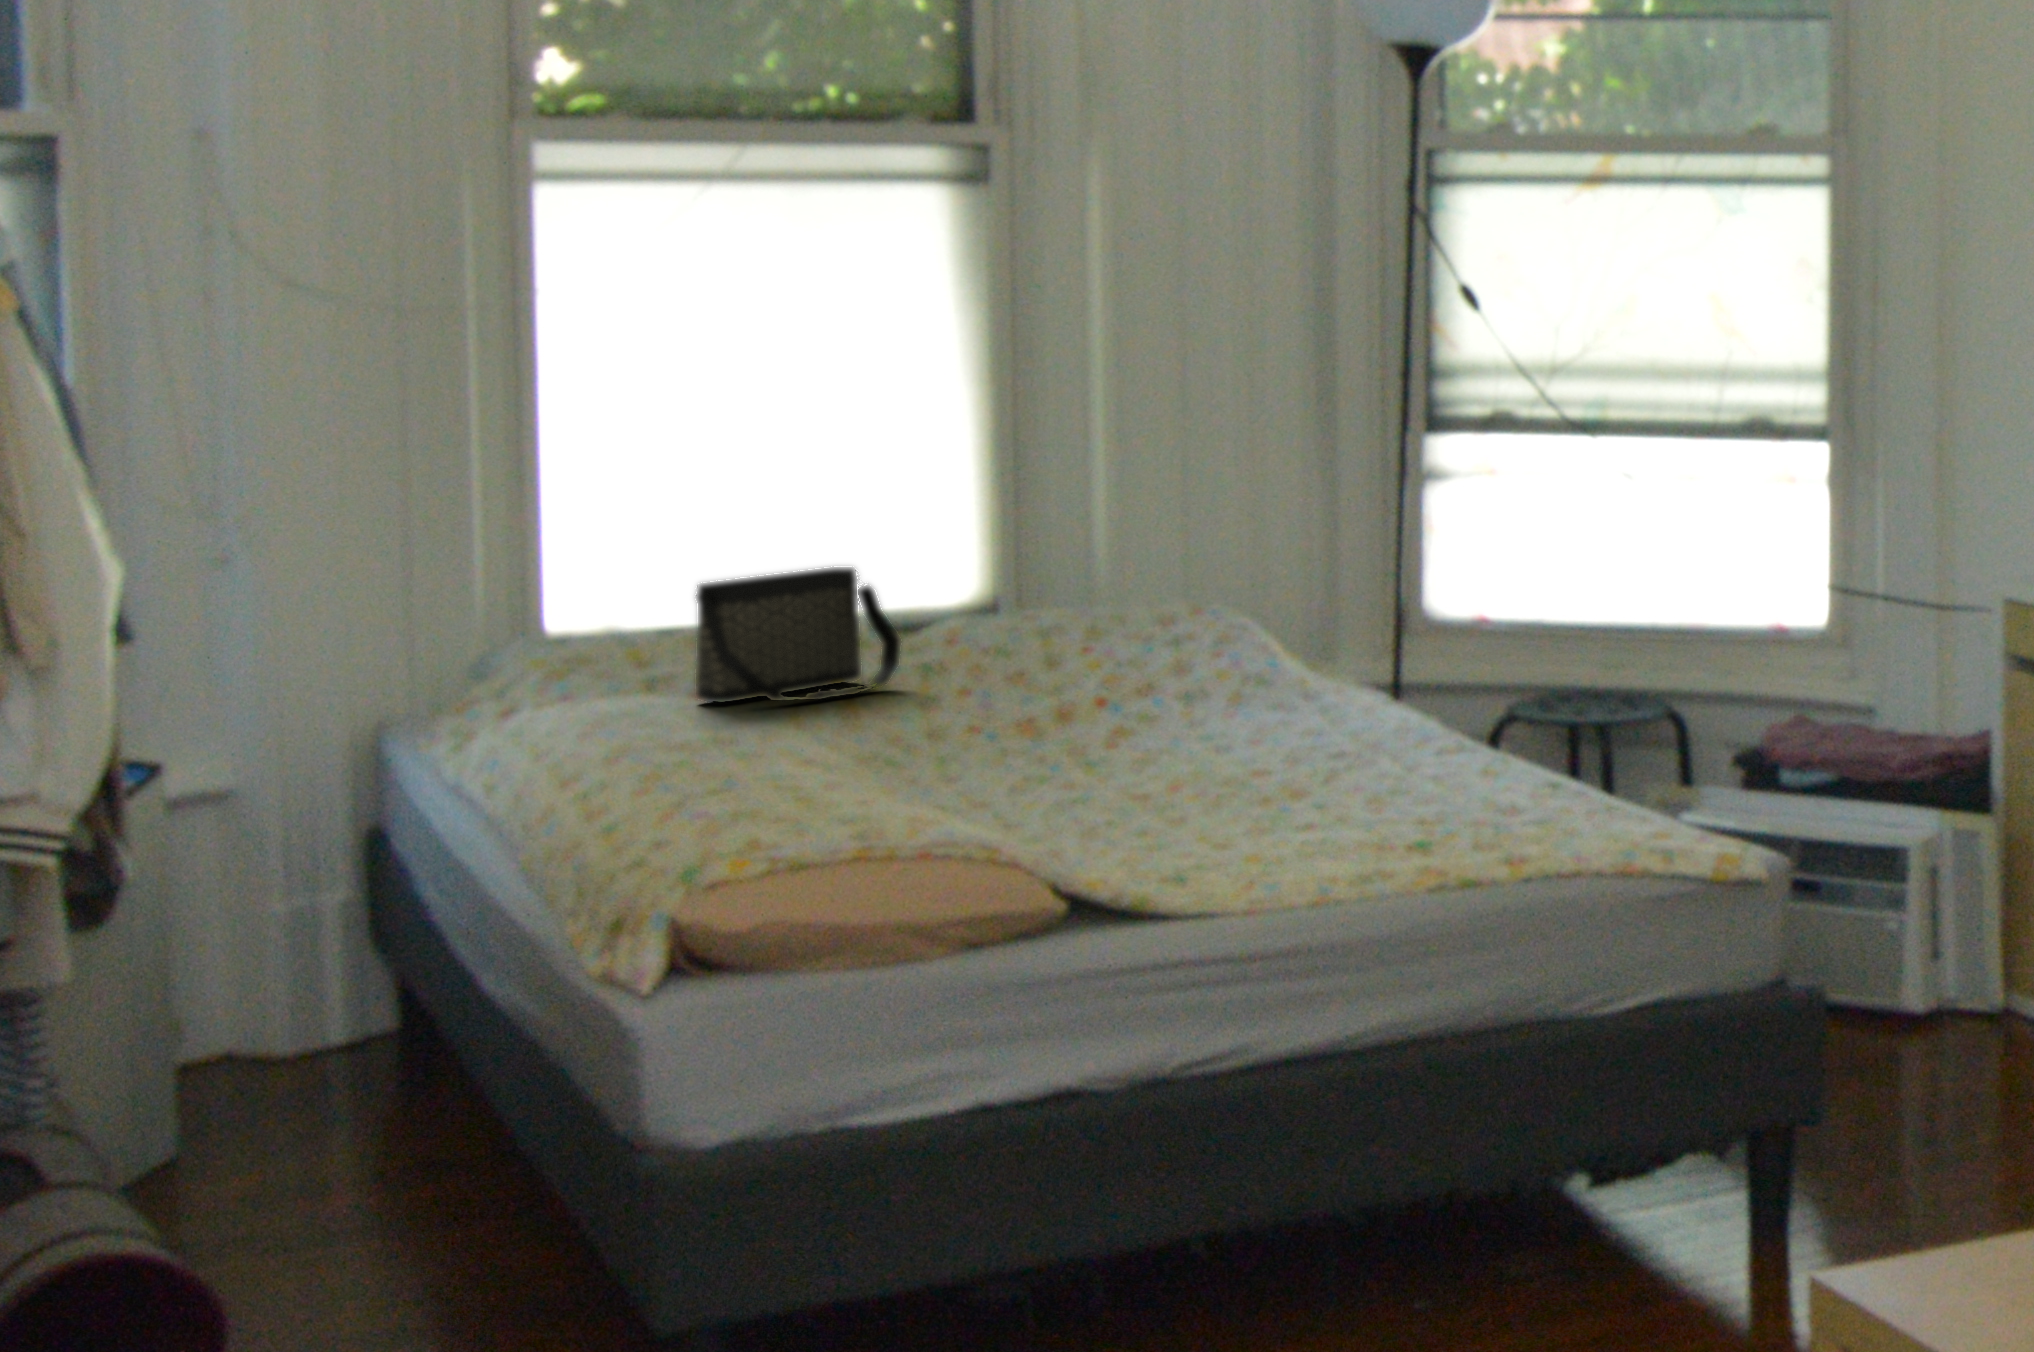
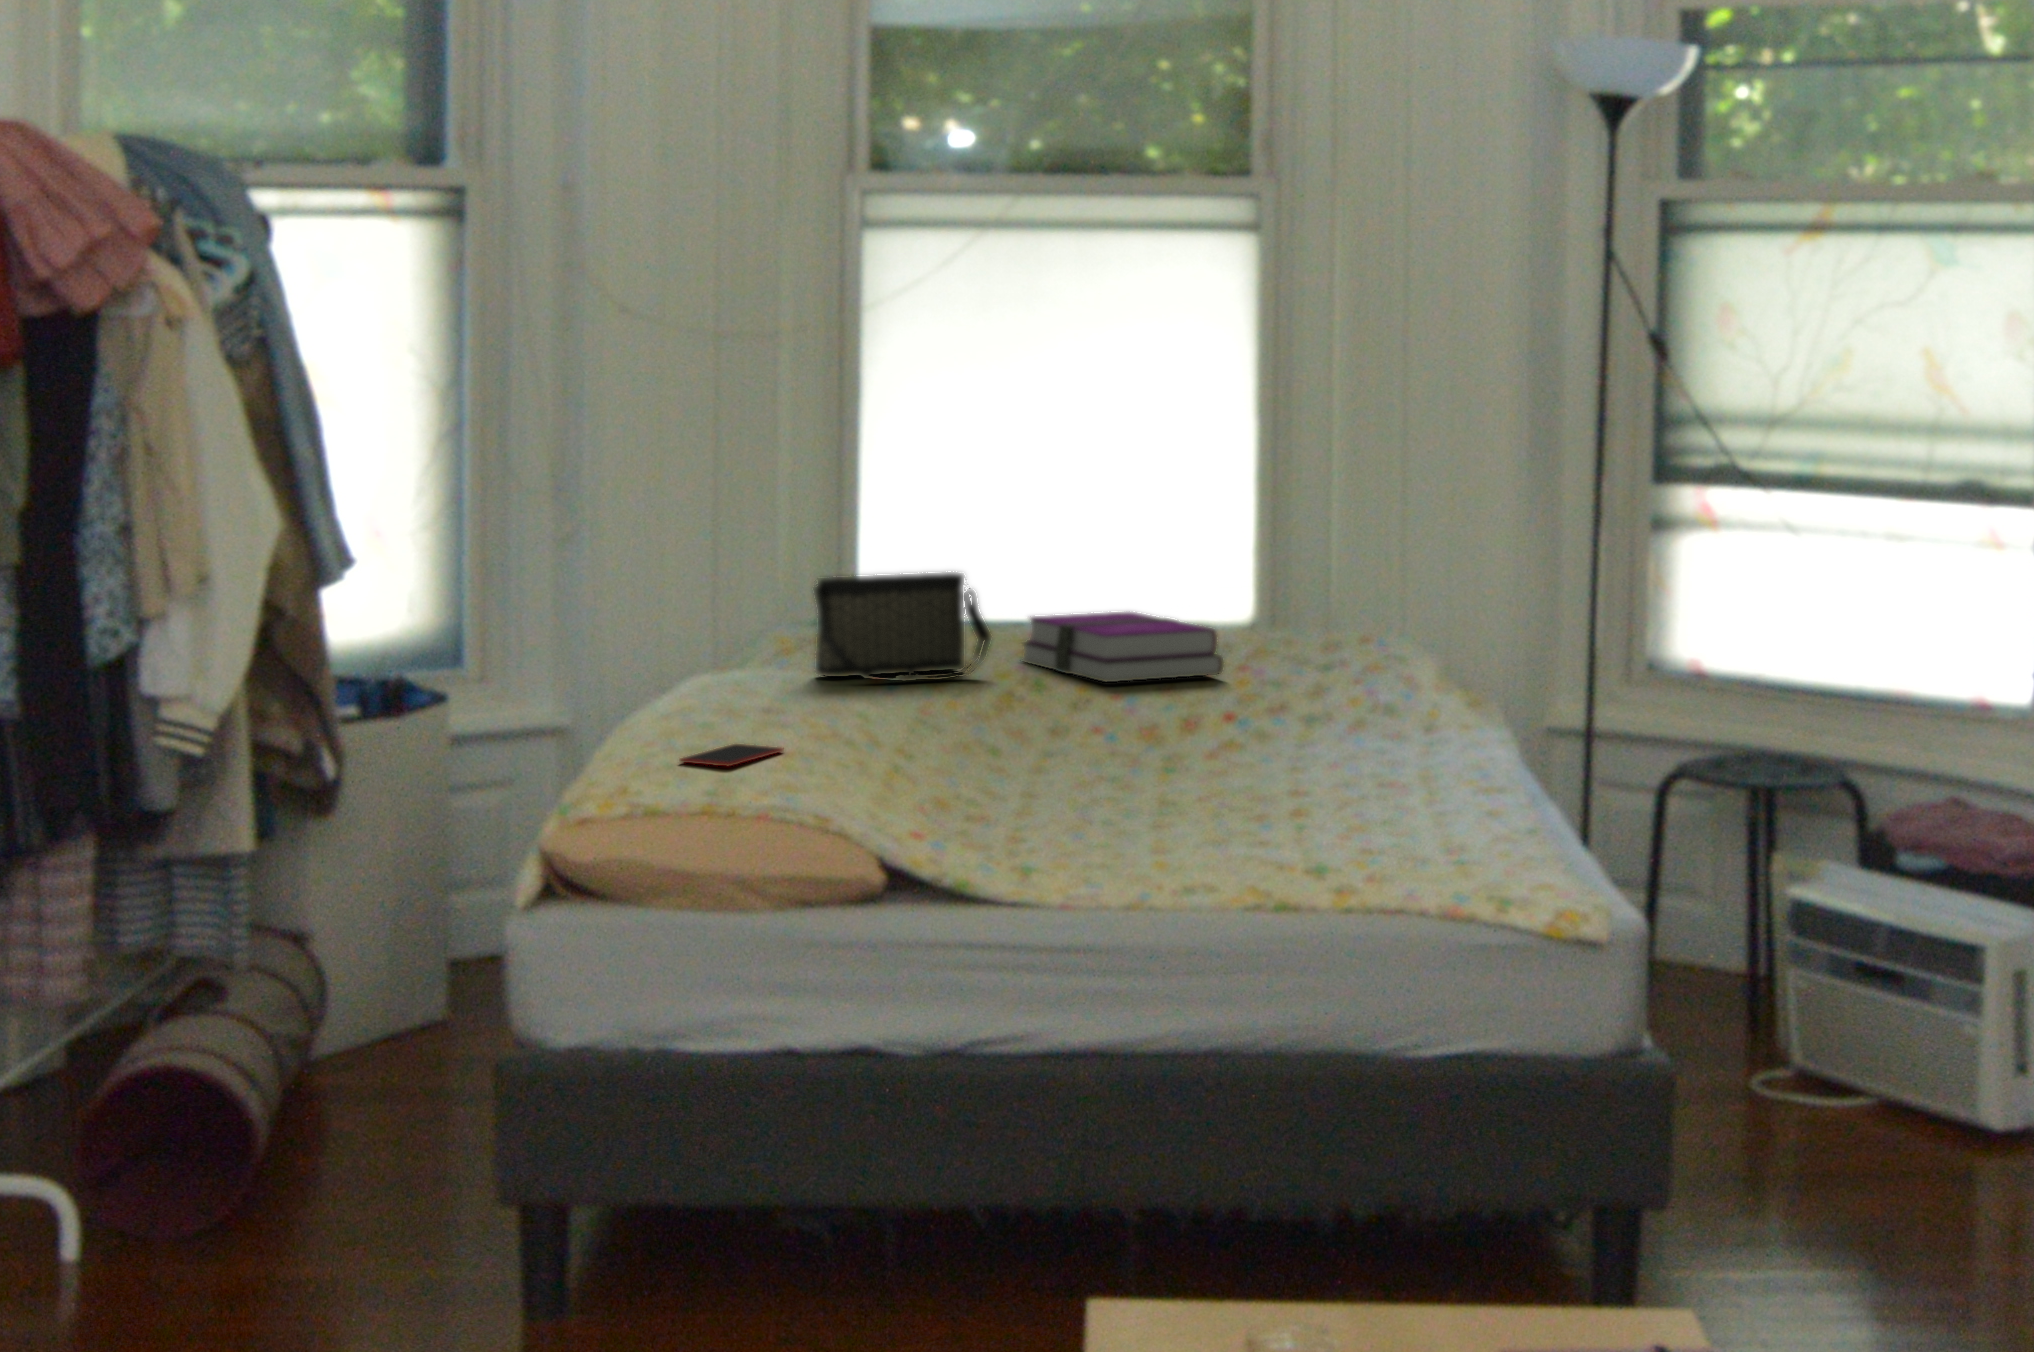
hardback book: none [892,600,1154,680] -> present [1022,611,1223,682]
smartphone: none [752,788,849,818] -> present [680,744,783,766]

